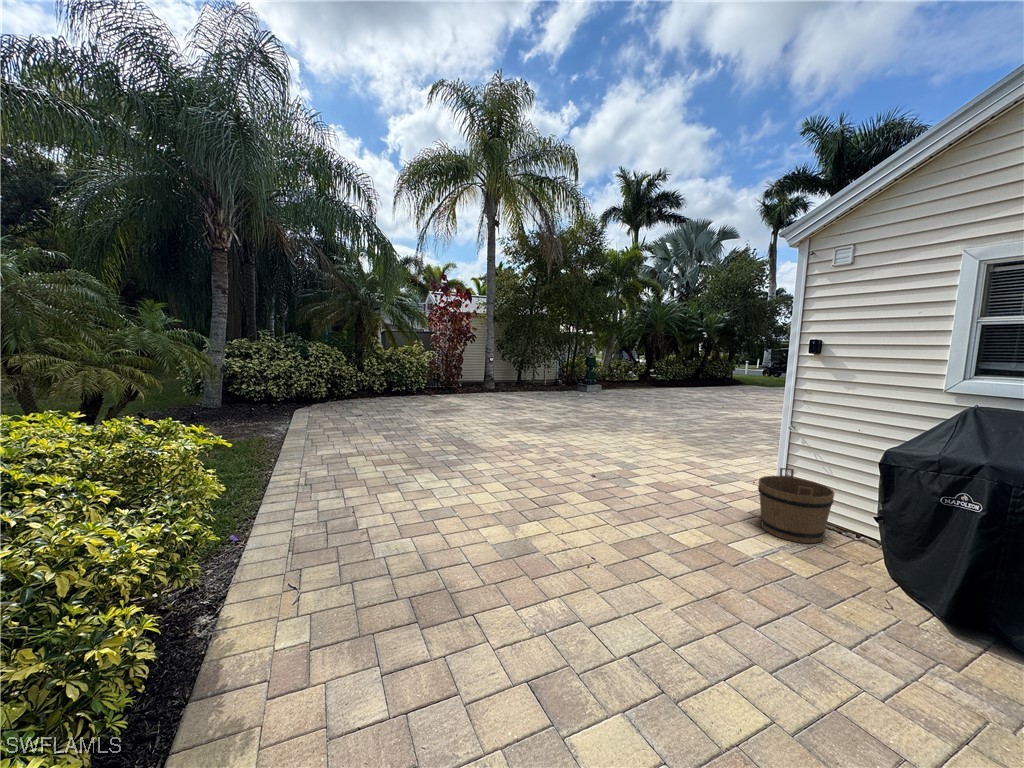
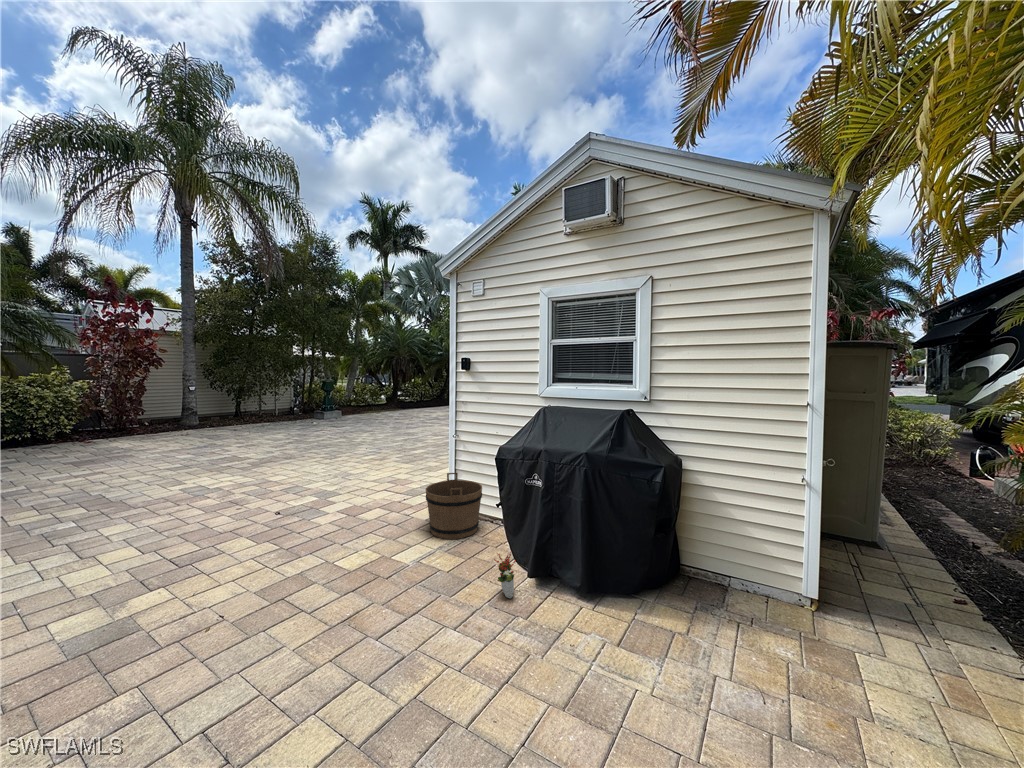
decorative plant: none [892,576,927,634] -> present [494,552,516,598]

